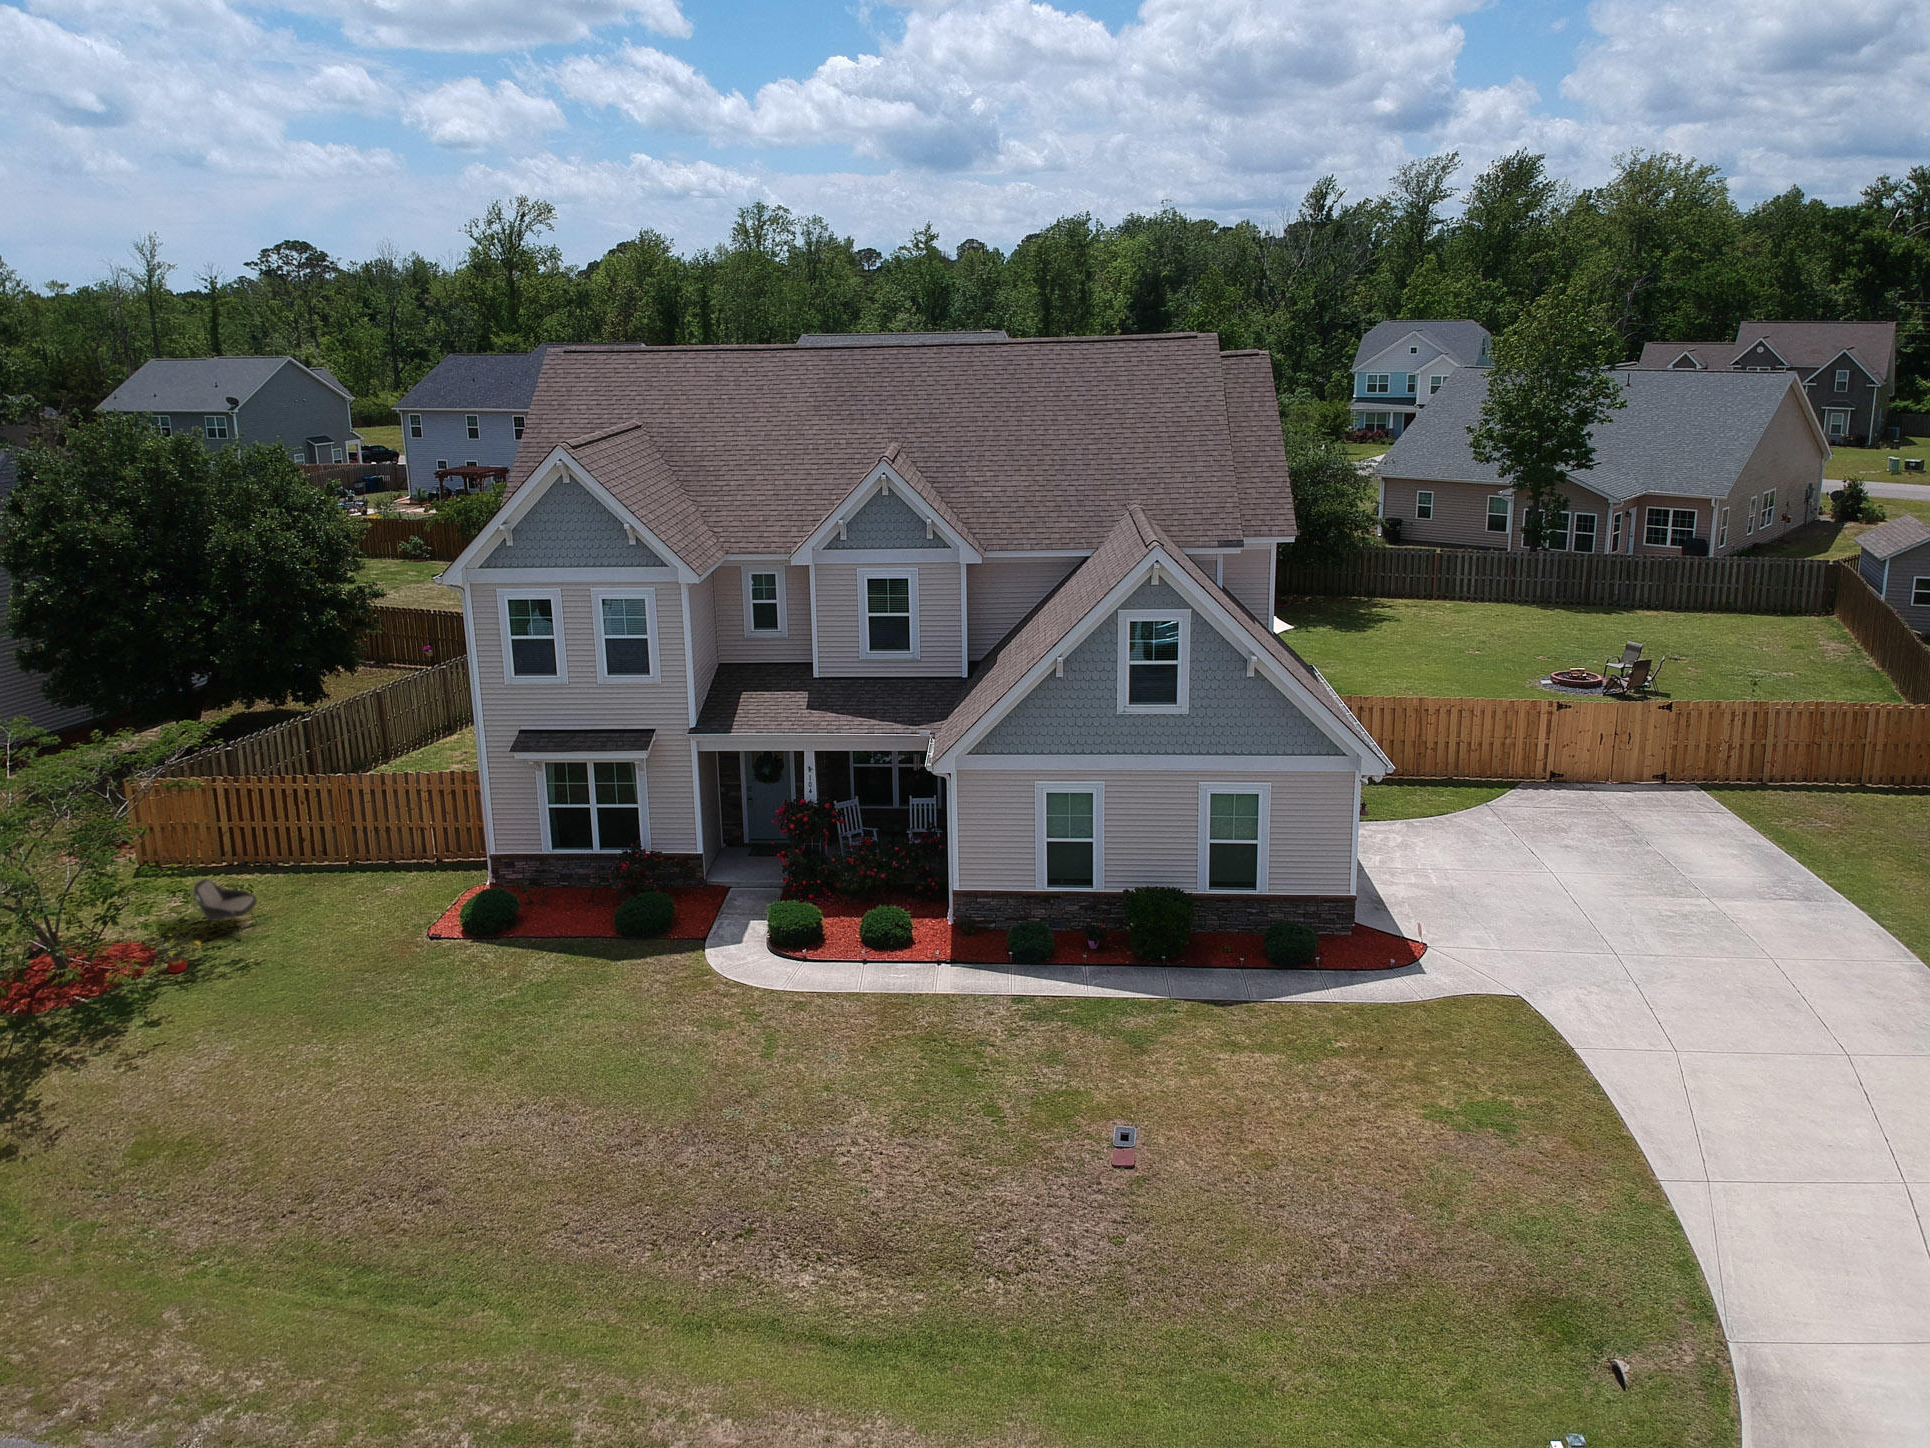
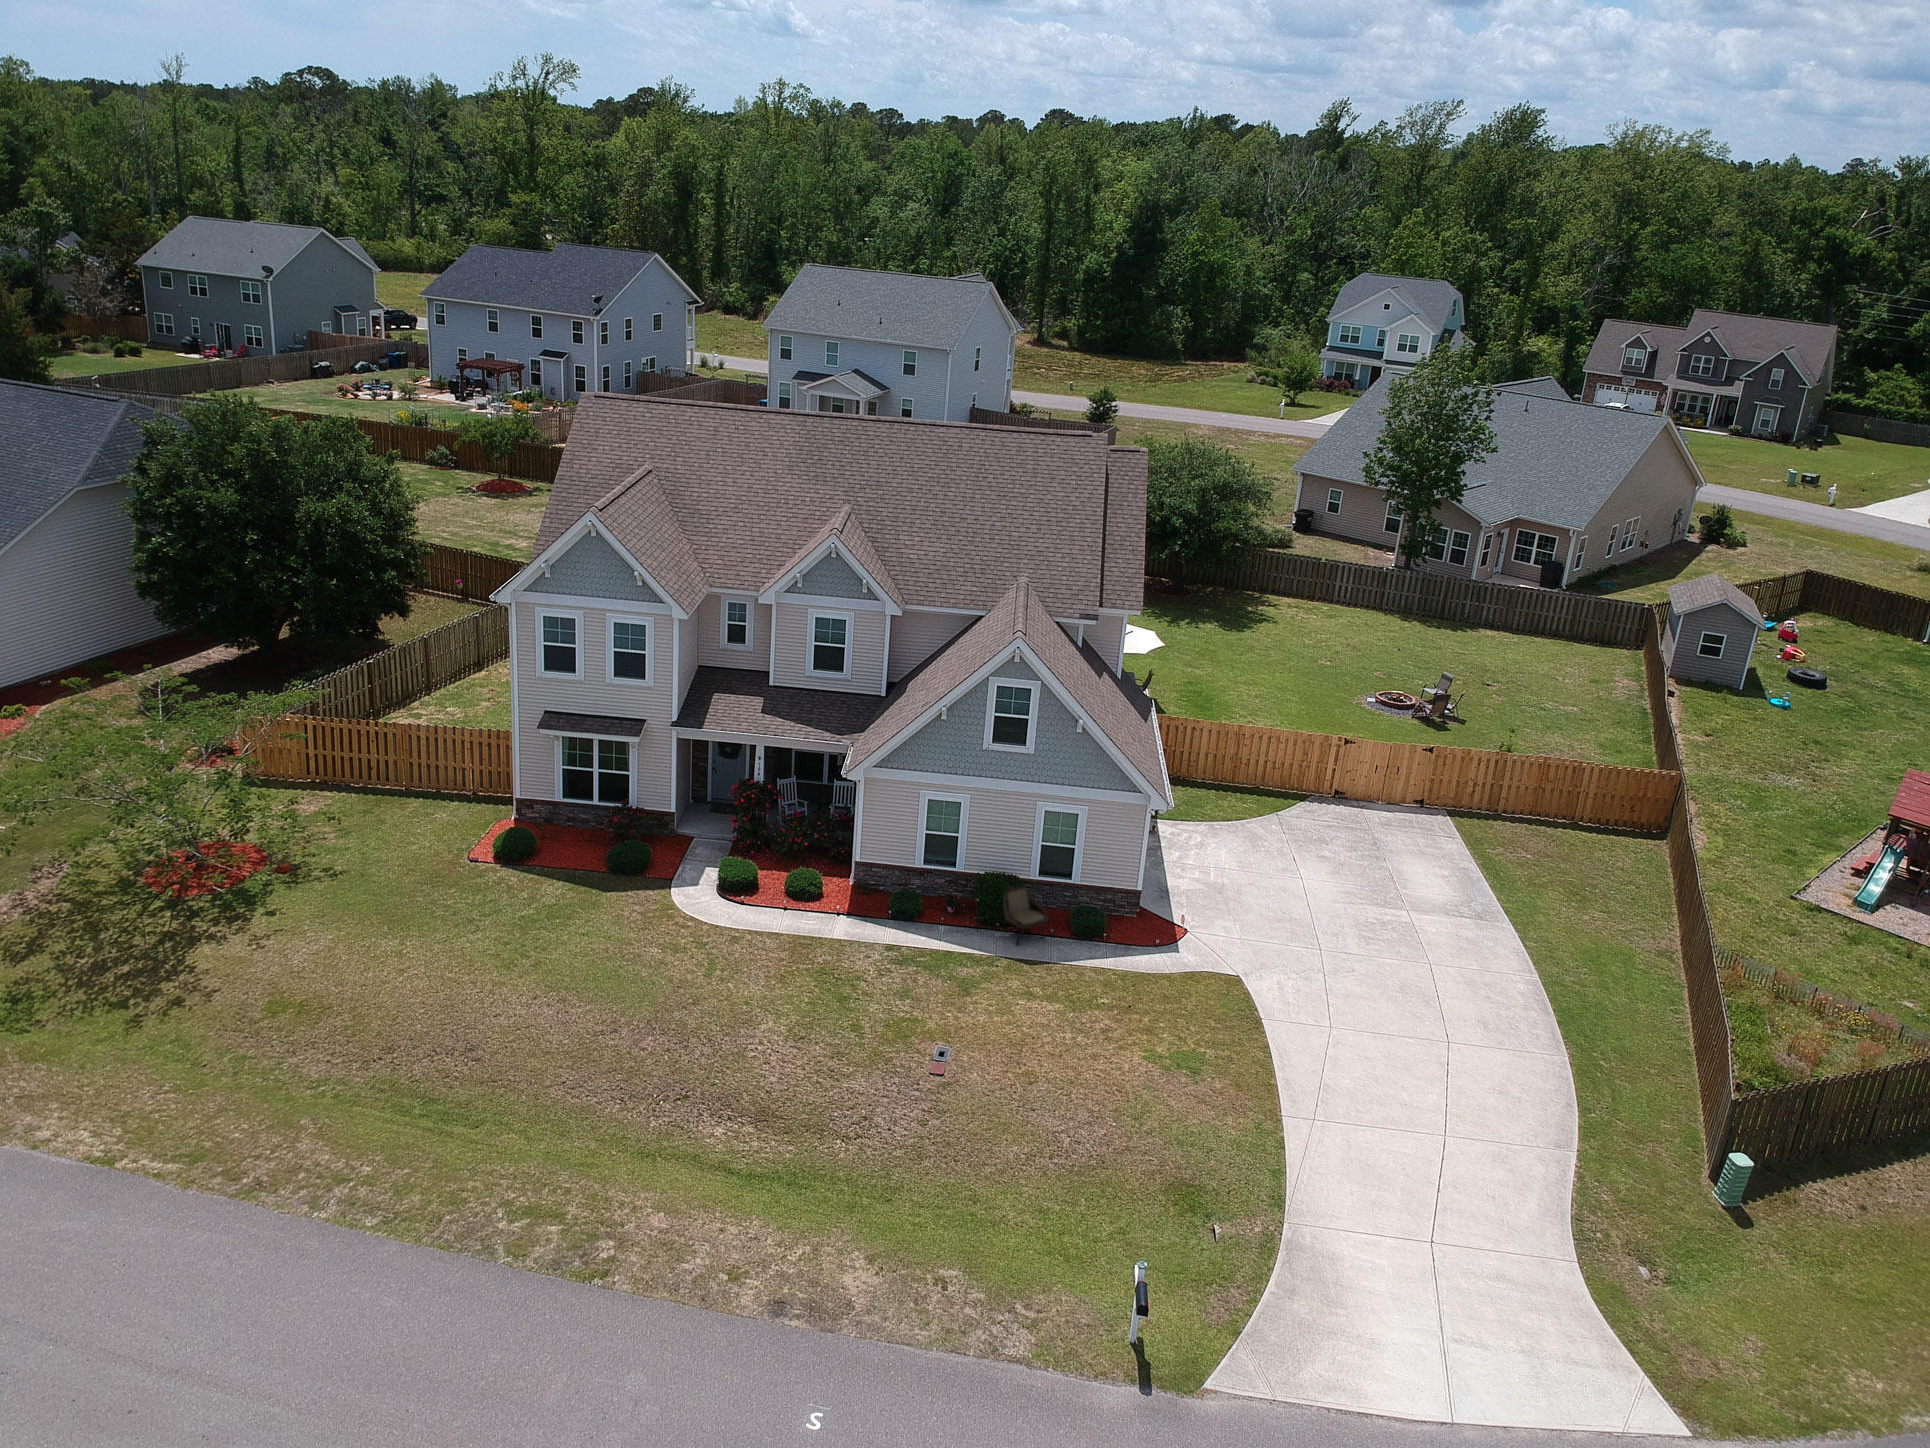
lounge chair: present [193,879,257,943] -> present [1004,887,1049,941]

